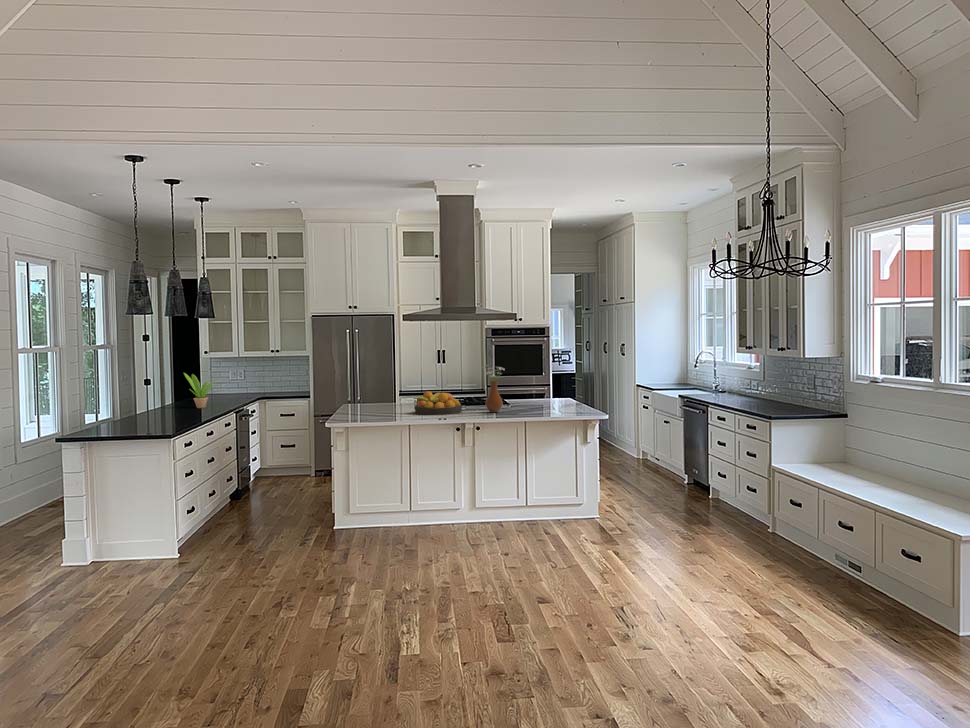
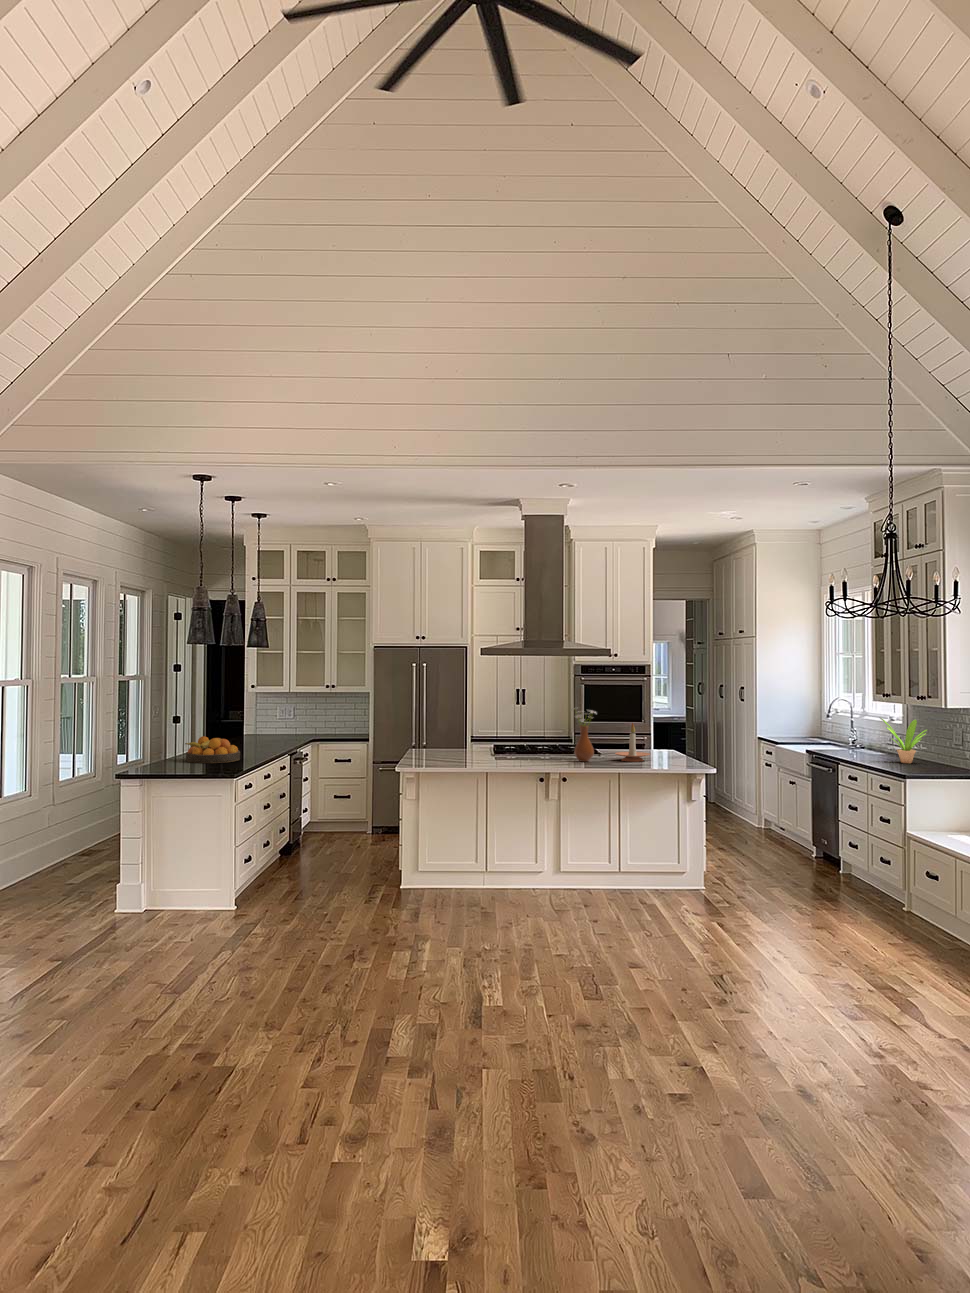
potted plant: present [183,373,215,408] -> present [880,718,927,763]
candle holder: none [521,377,552,411] -> present [615,723,650,762]
fruit bowl: present [414,391,462,415] -> present [185,736,240,763]

